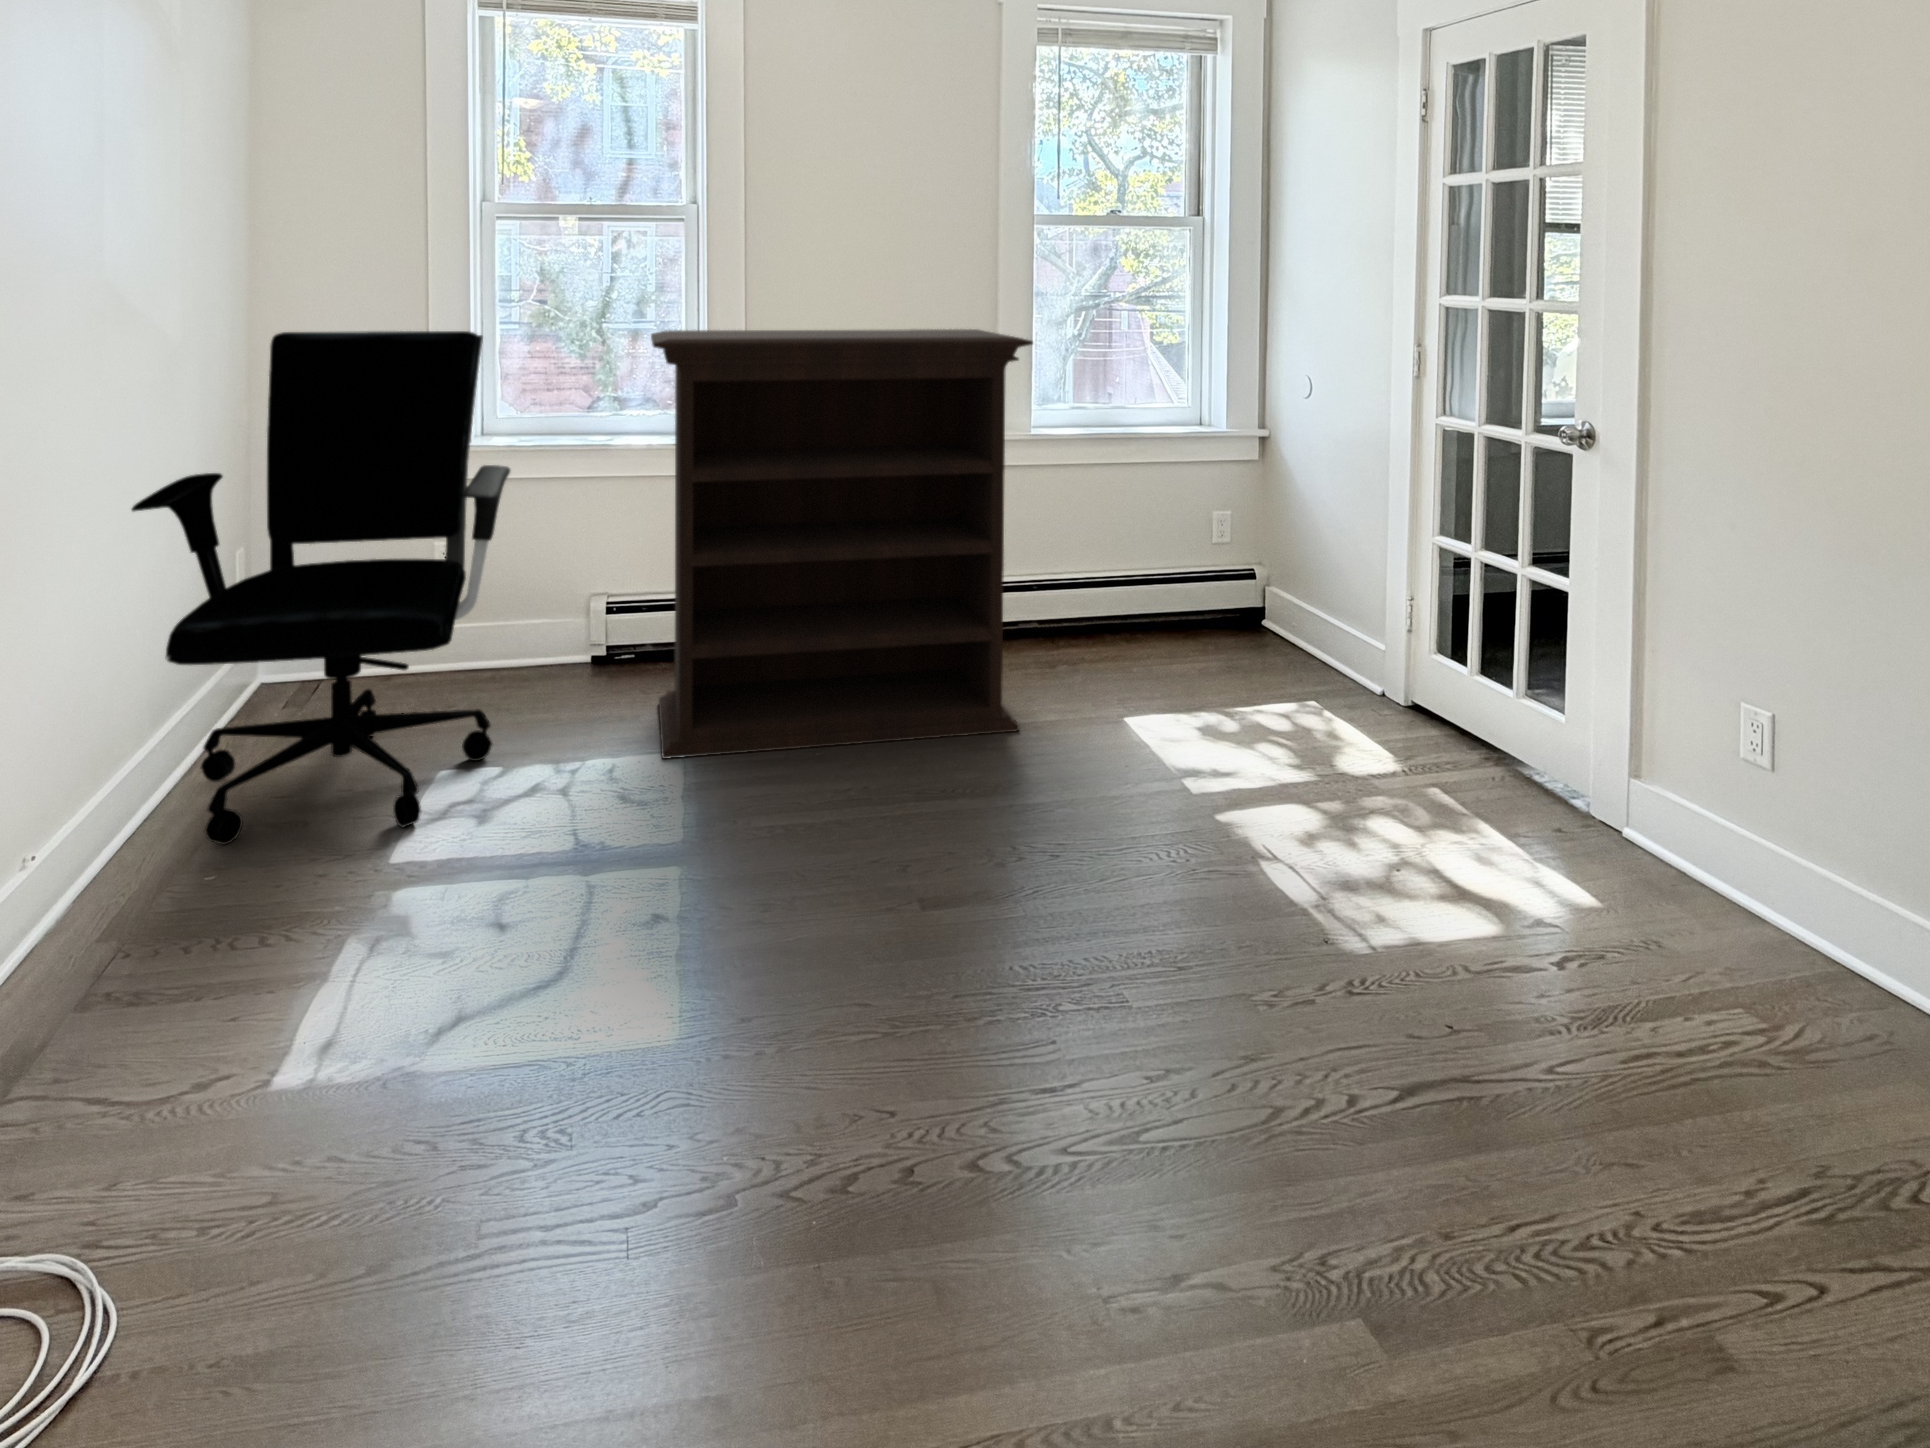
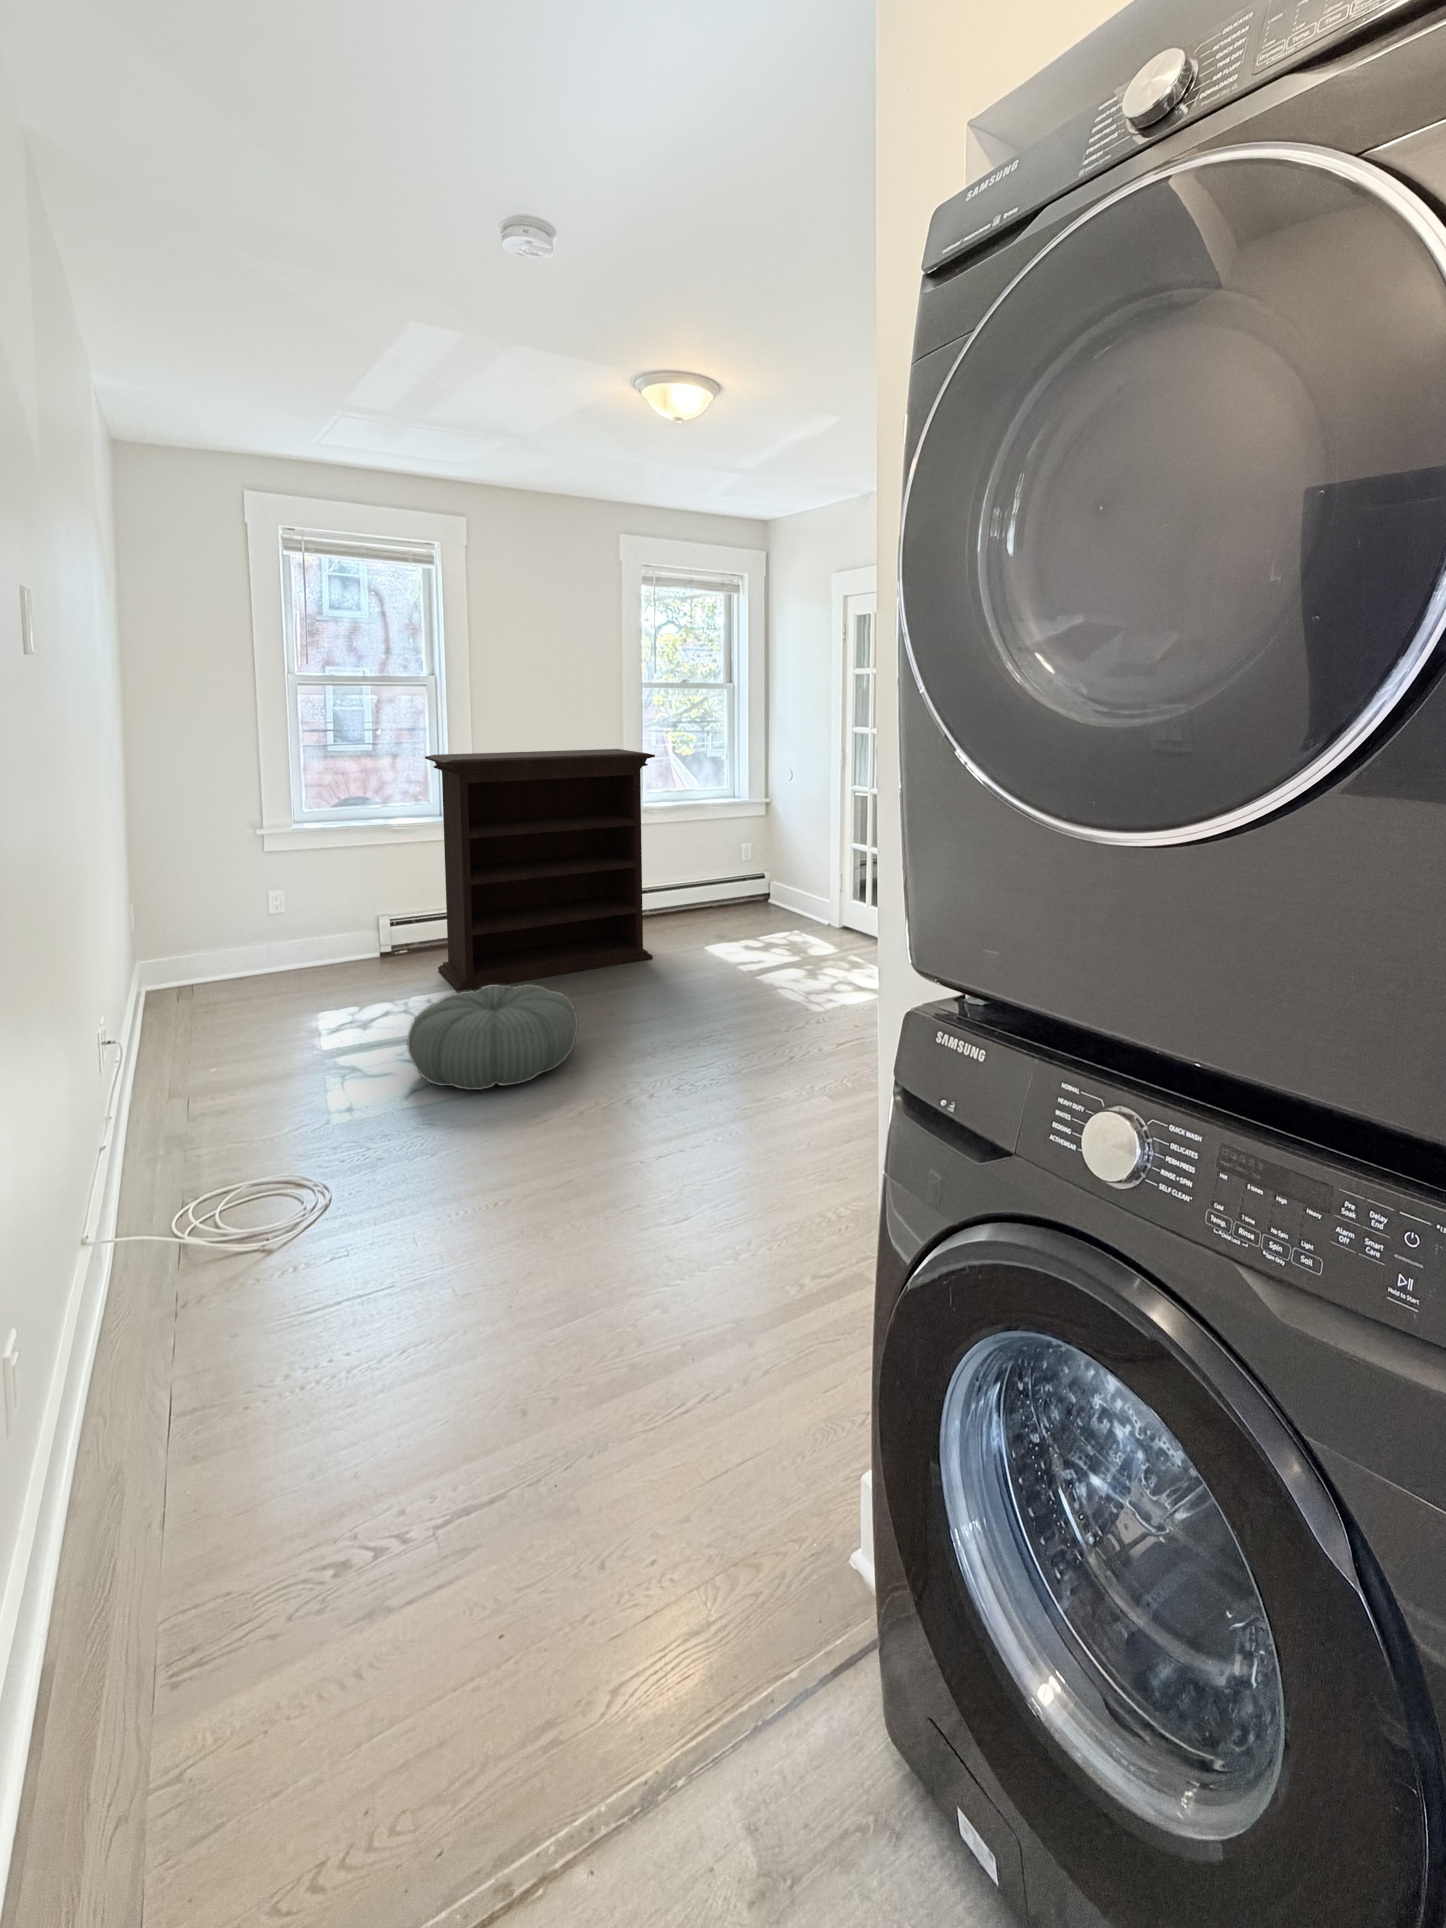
office chair: present [132,331,510,845] -> none [135,759,366,1057]
pouf: none [450,794,797,1063] -> present [407,984,578,1090]

